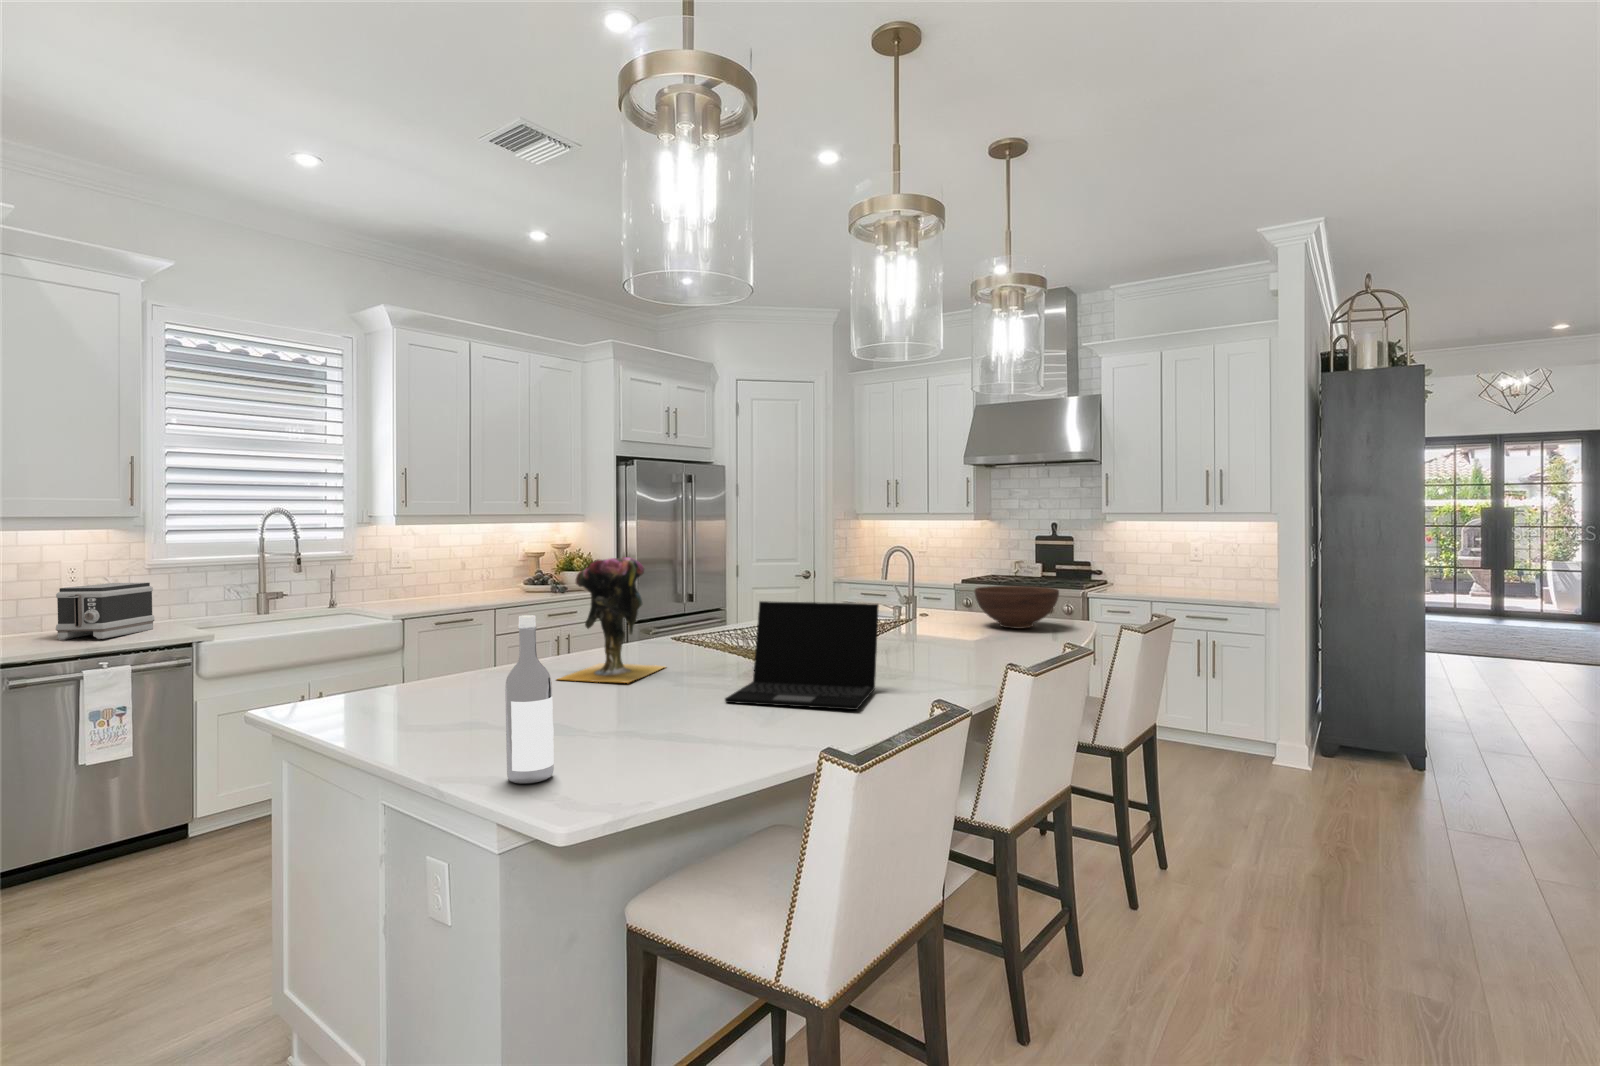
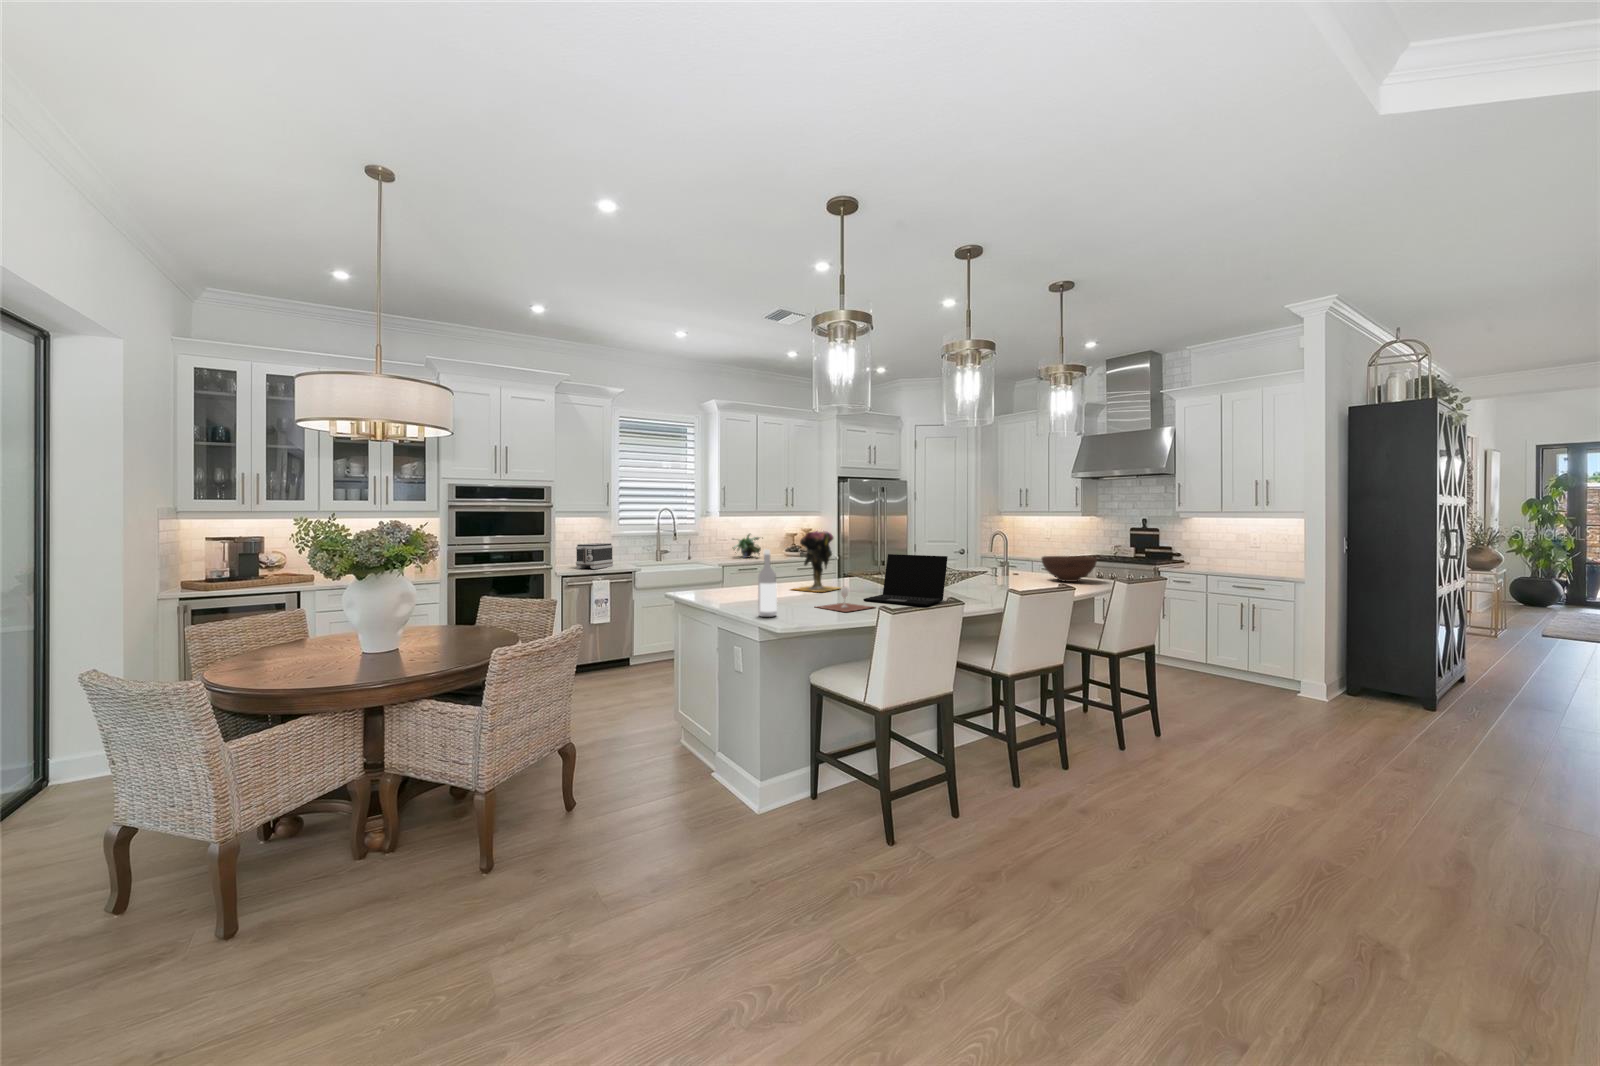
potted plant: none [416,555,479,599] -> present [732,534,761,558]
wine glass: none [628,682,764,745] -> present [818,587,872,612]

